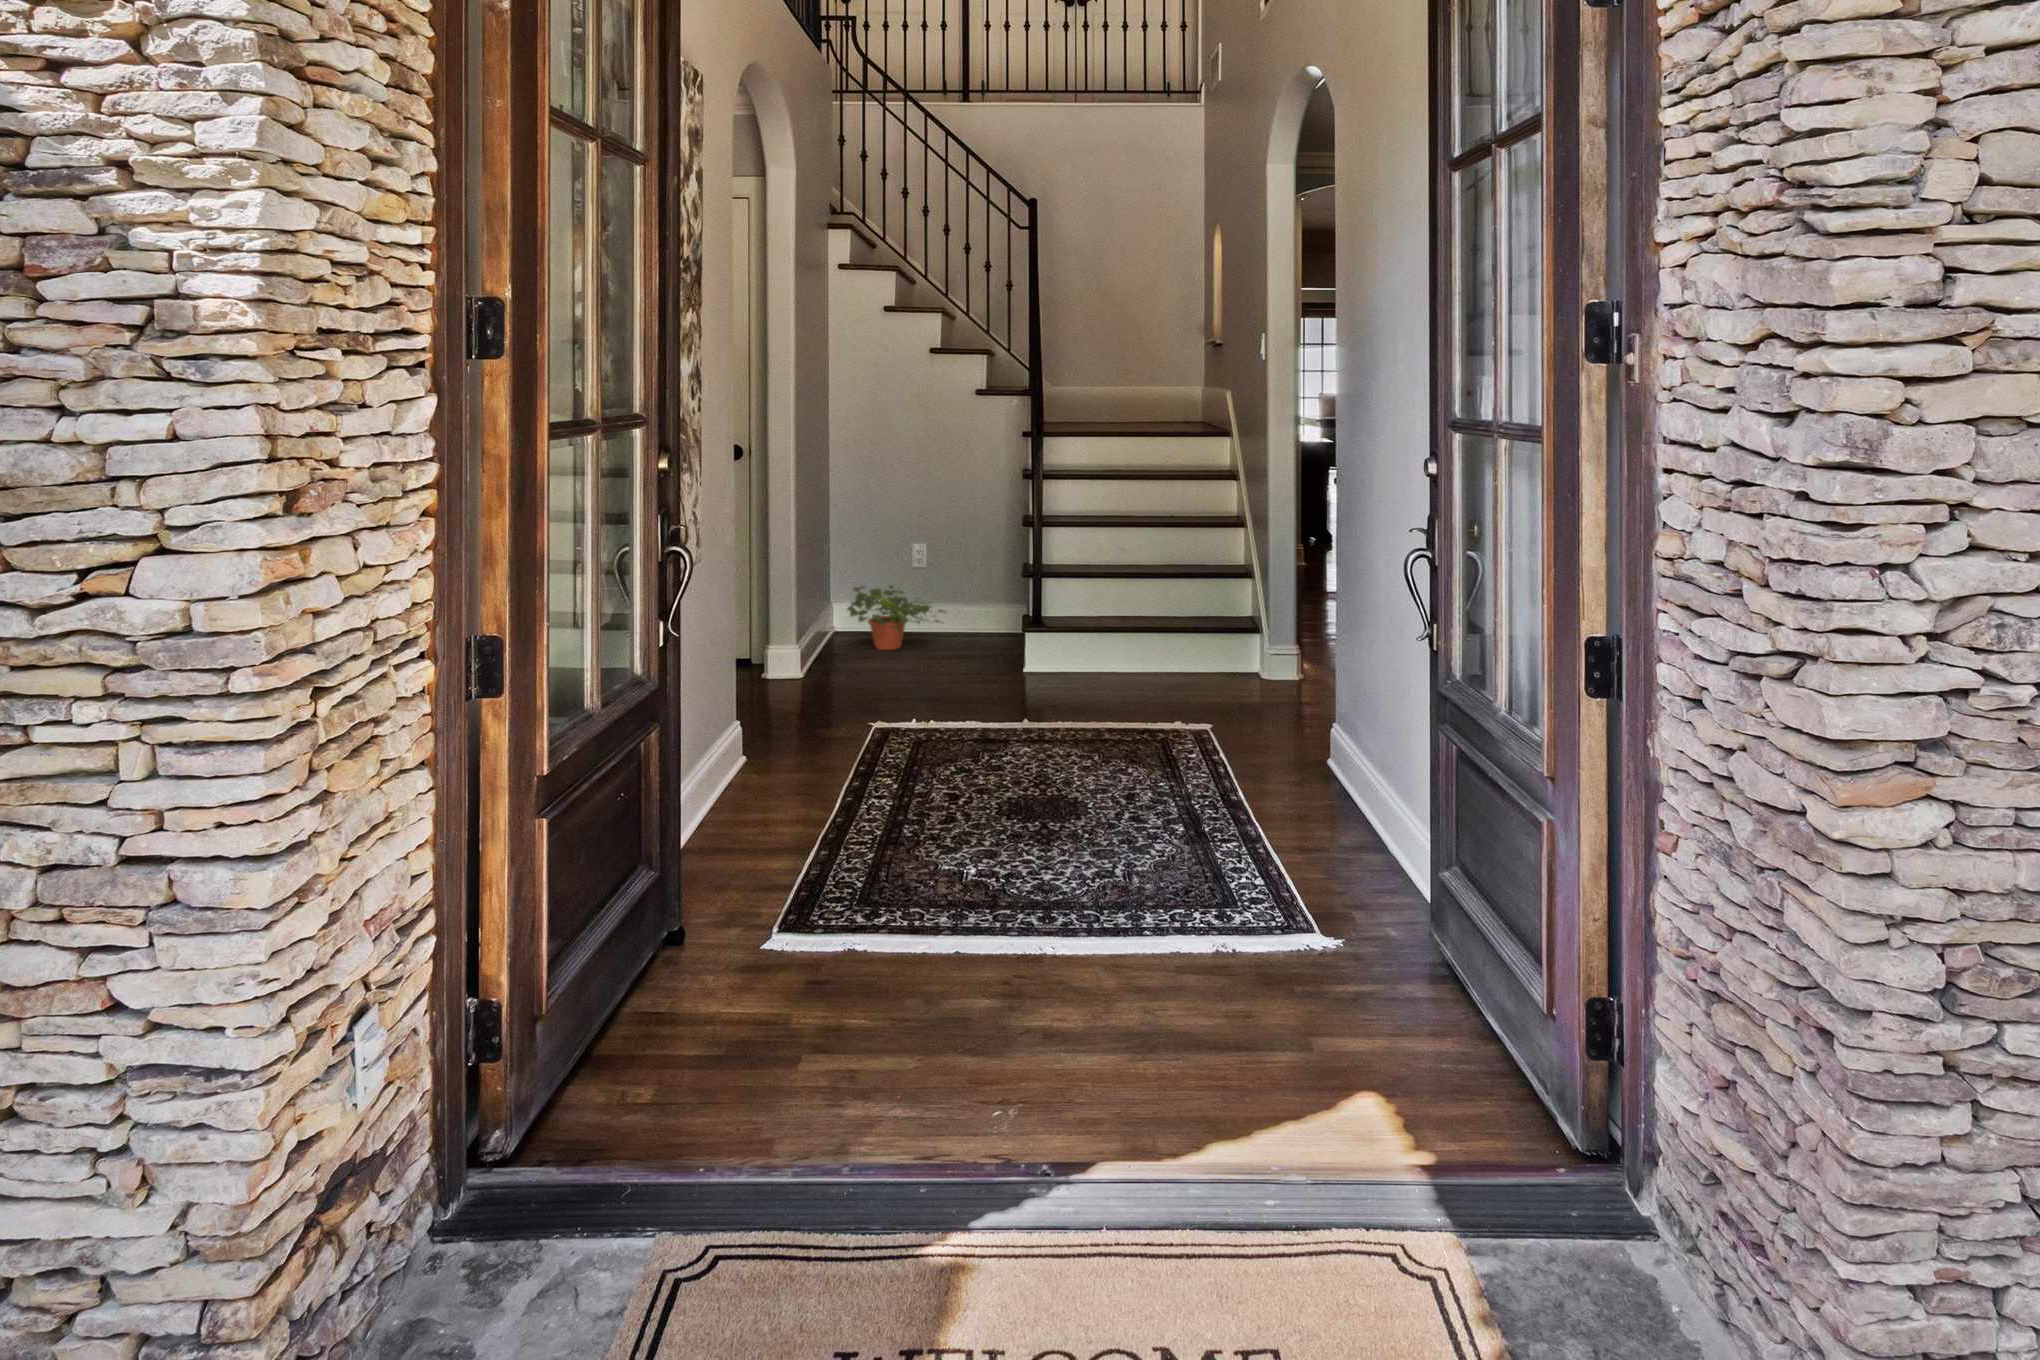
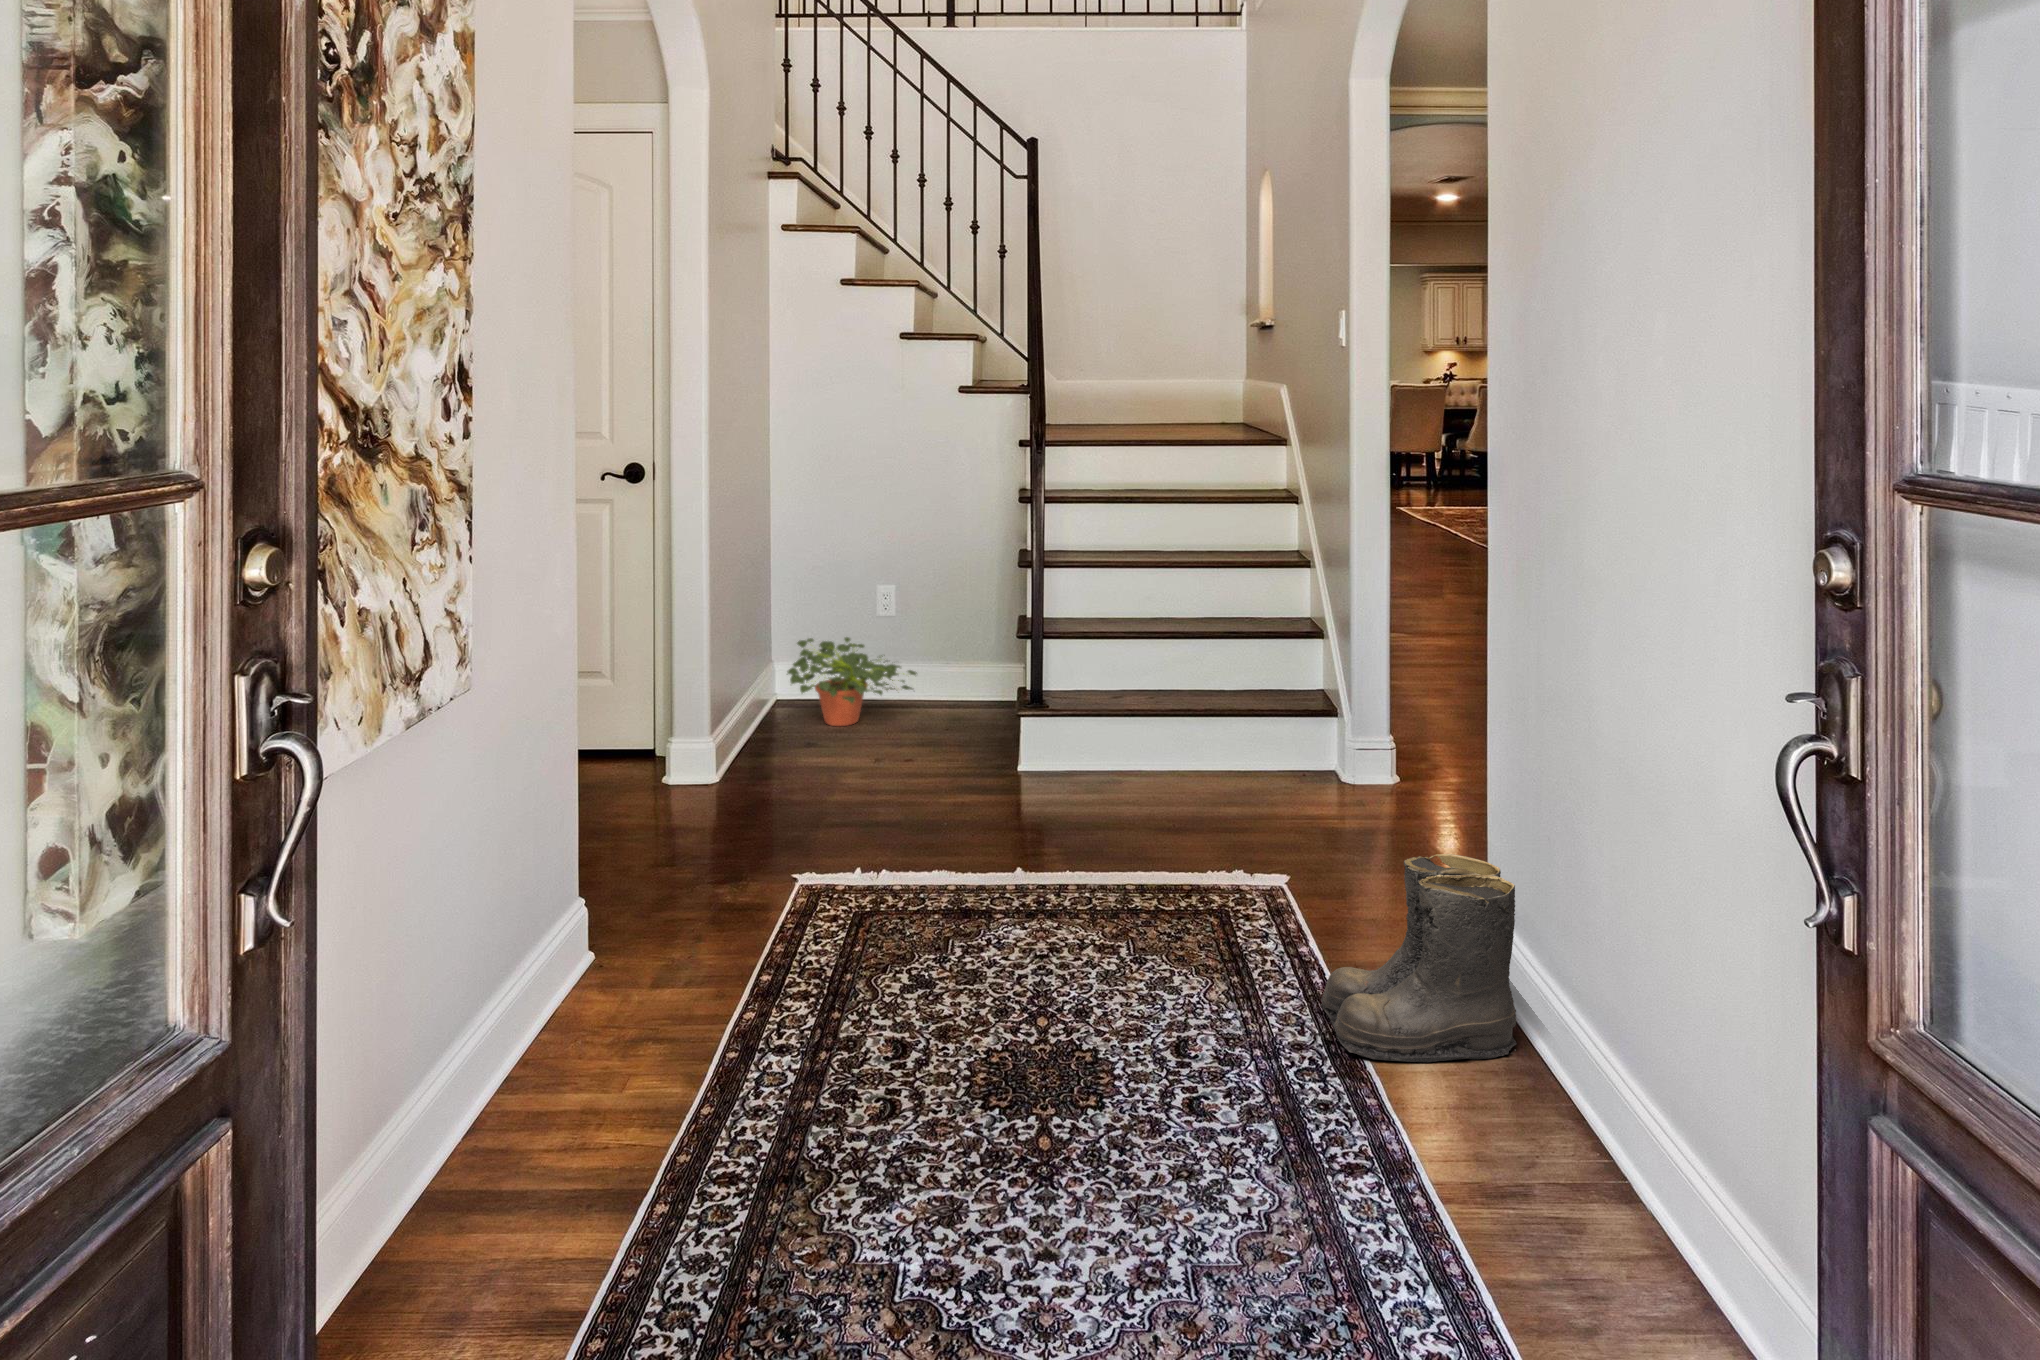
boots: none [1220,680,1341,800] -> present [1320,854,1517,1062]

